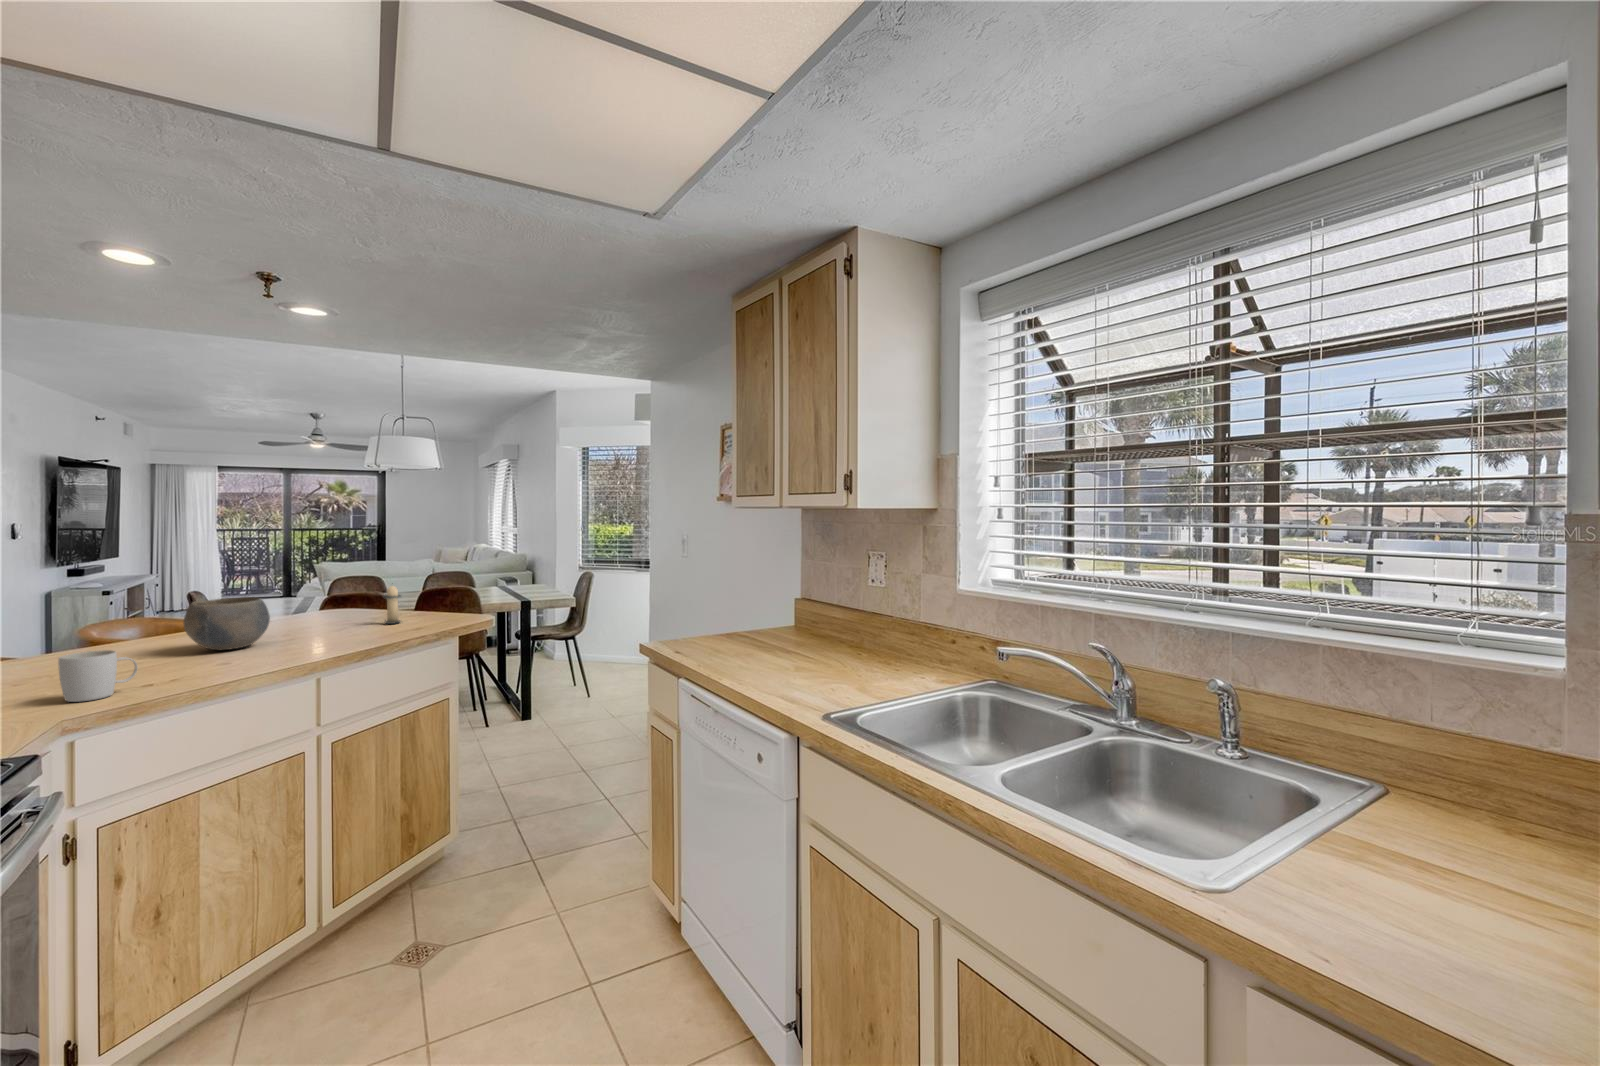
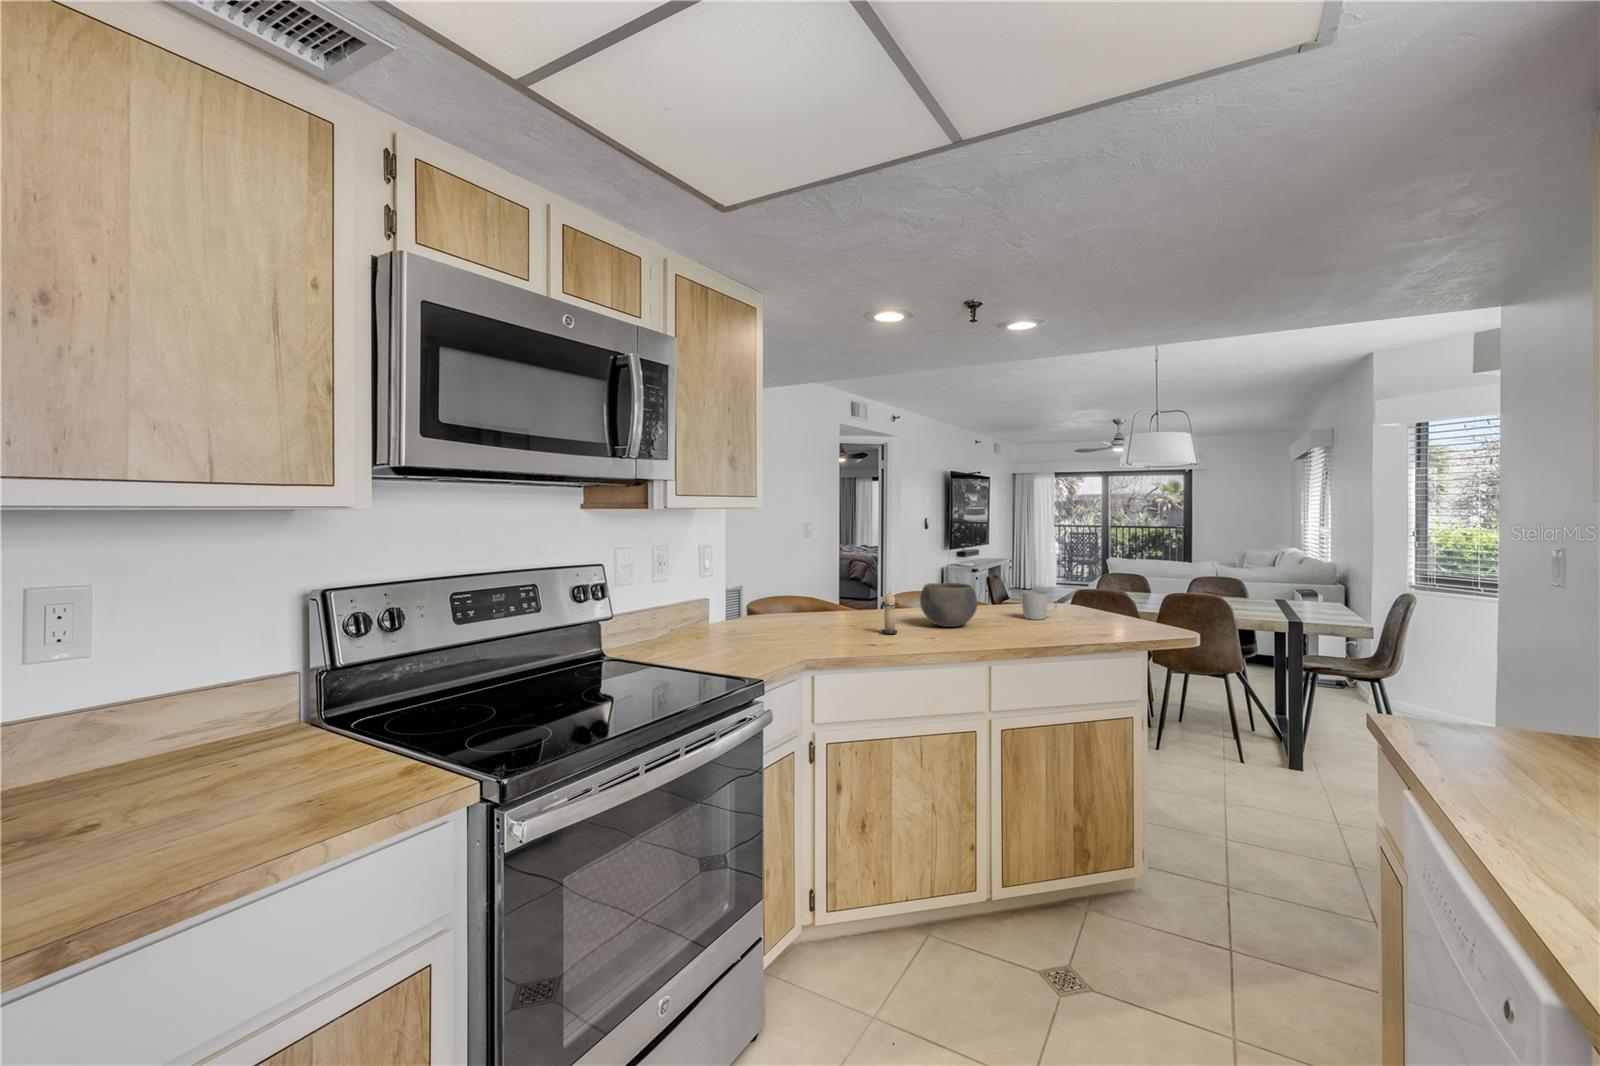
candle: present [383,586,401,624] -> present [881,592,898,634]
mug: present [58,650,138,702] -> present [1022,591,1057,620]

